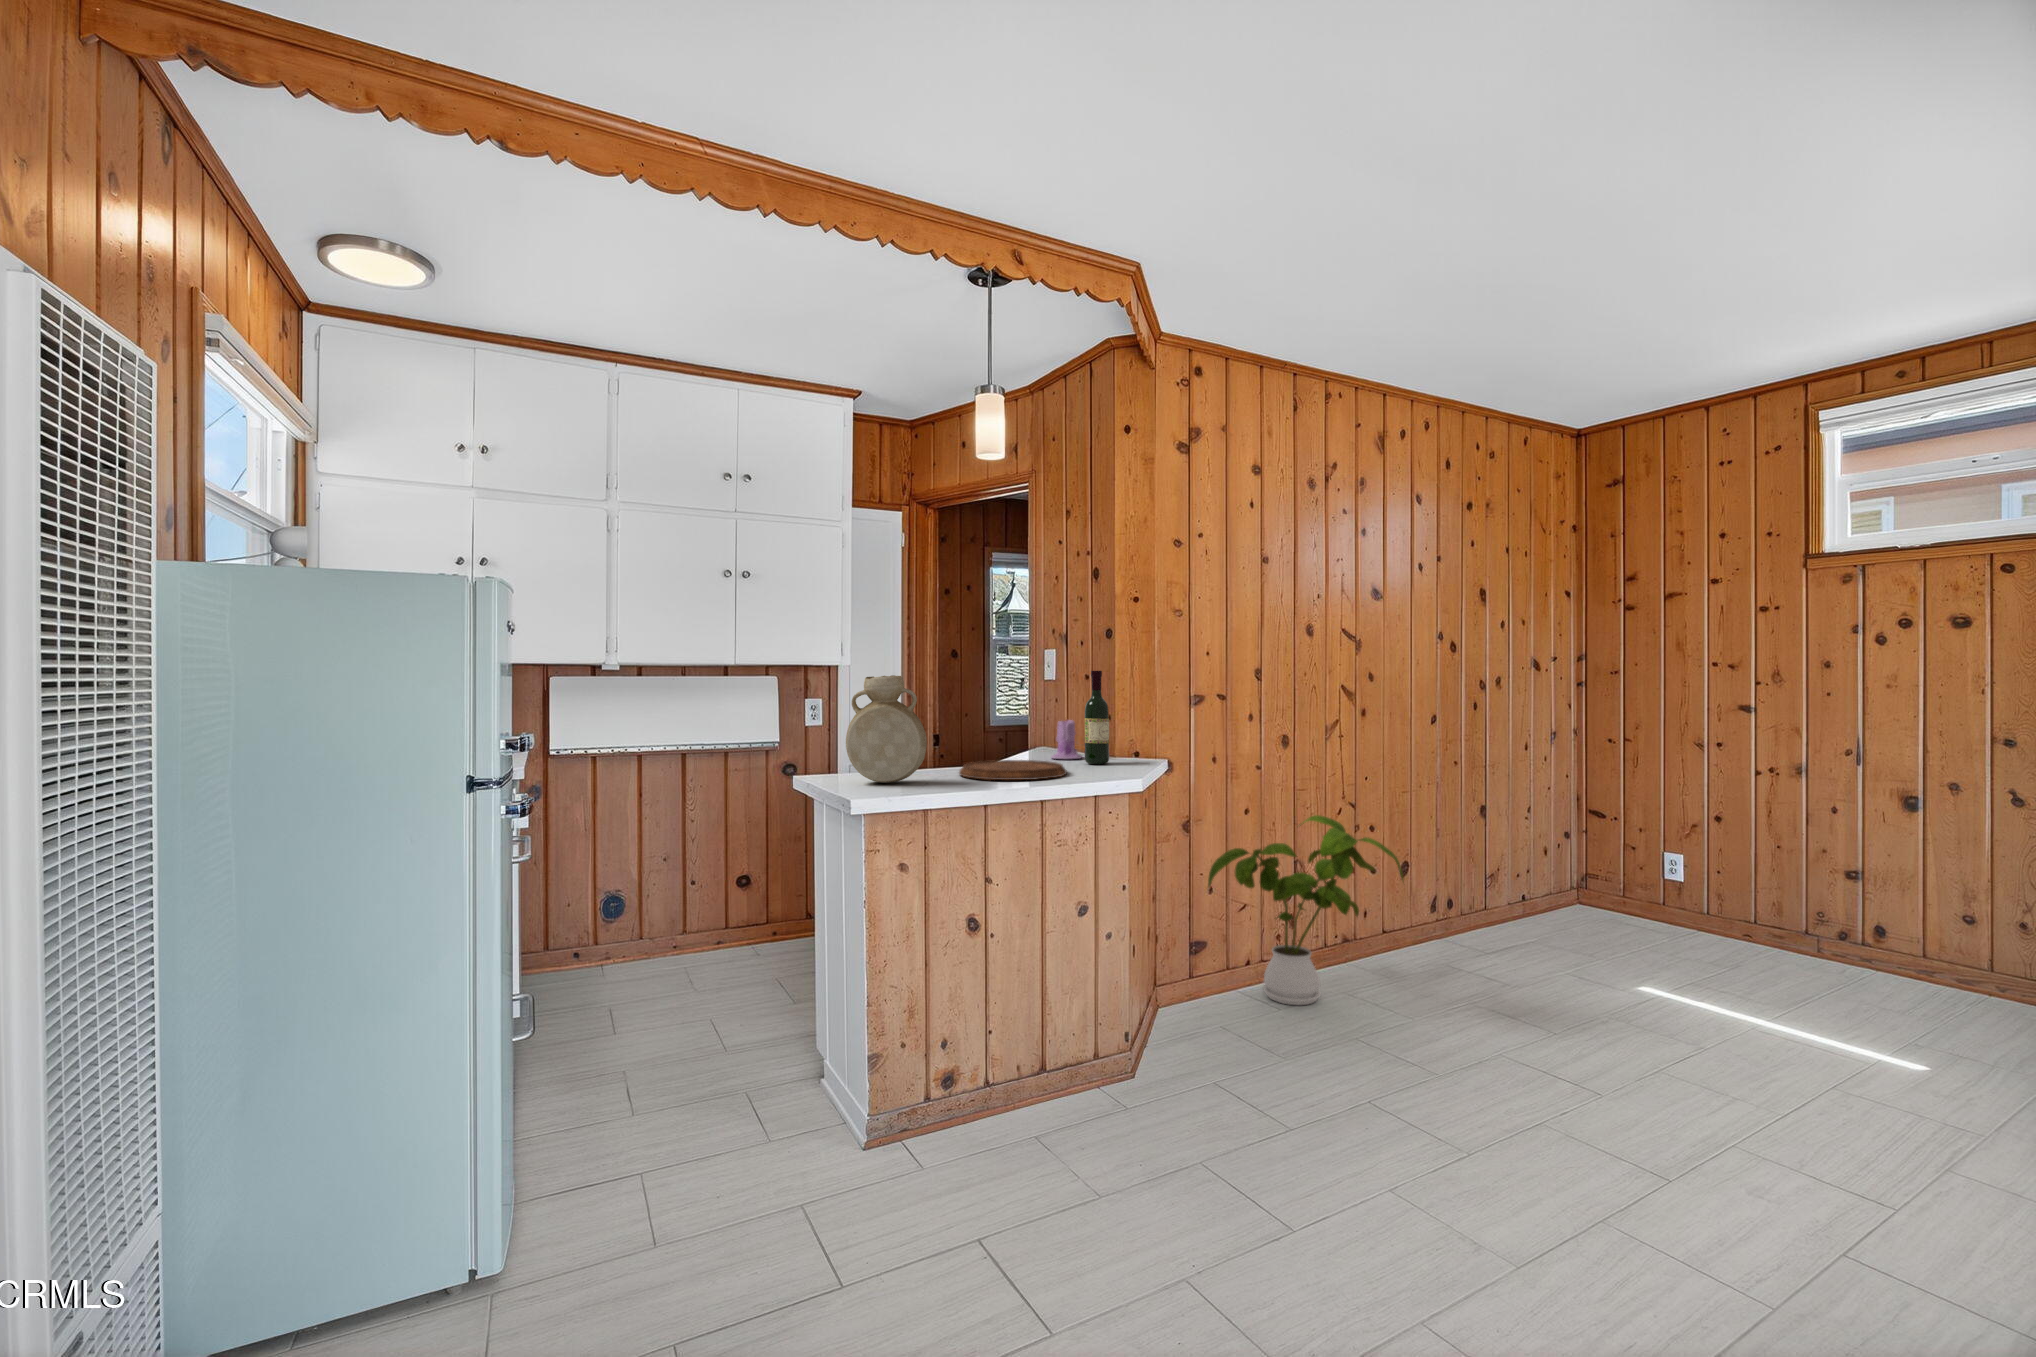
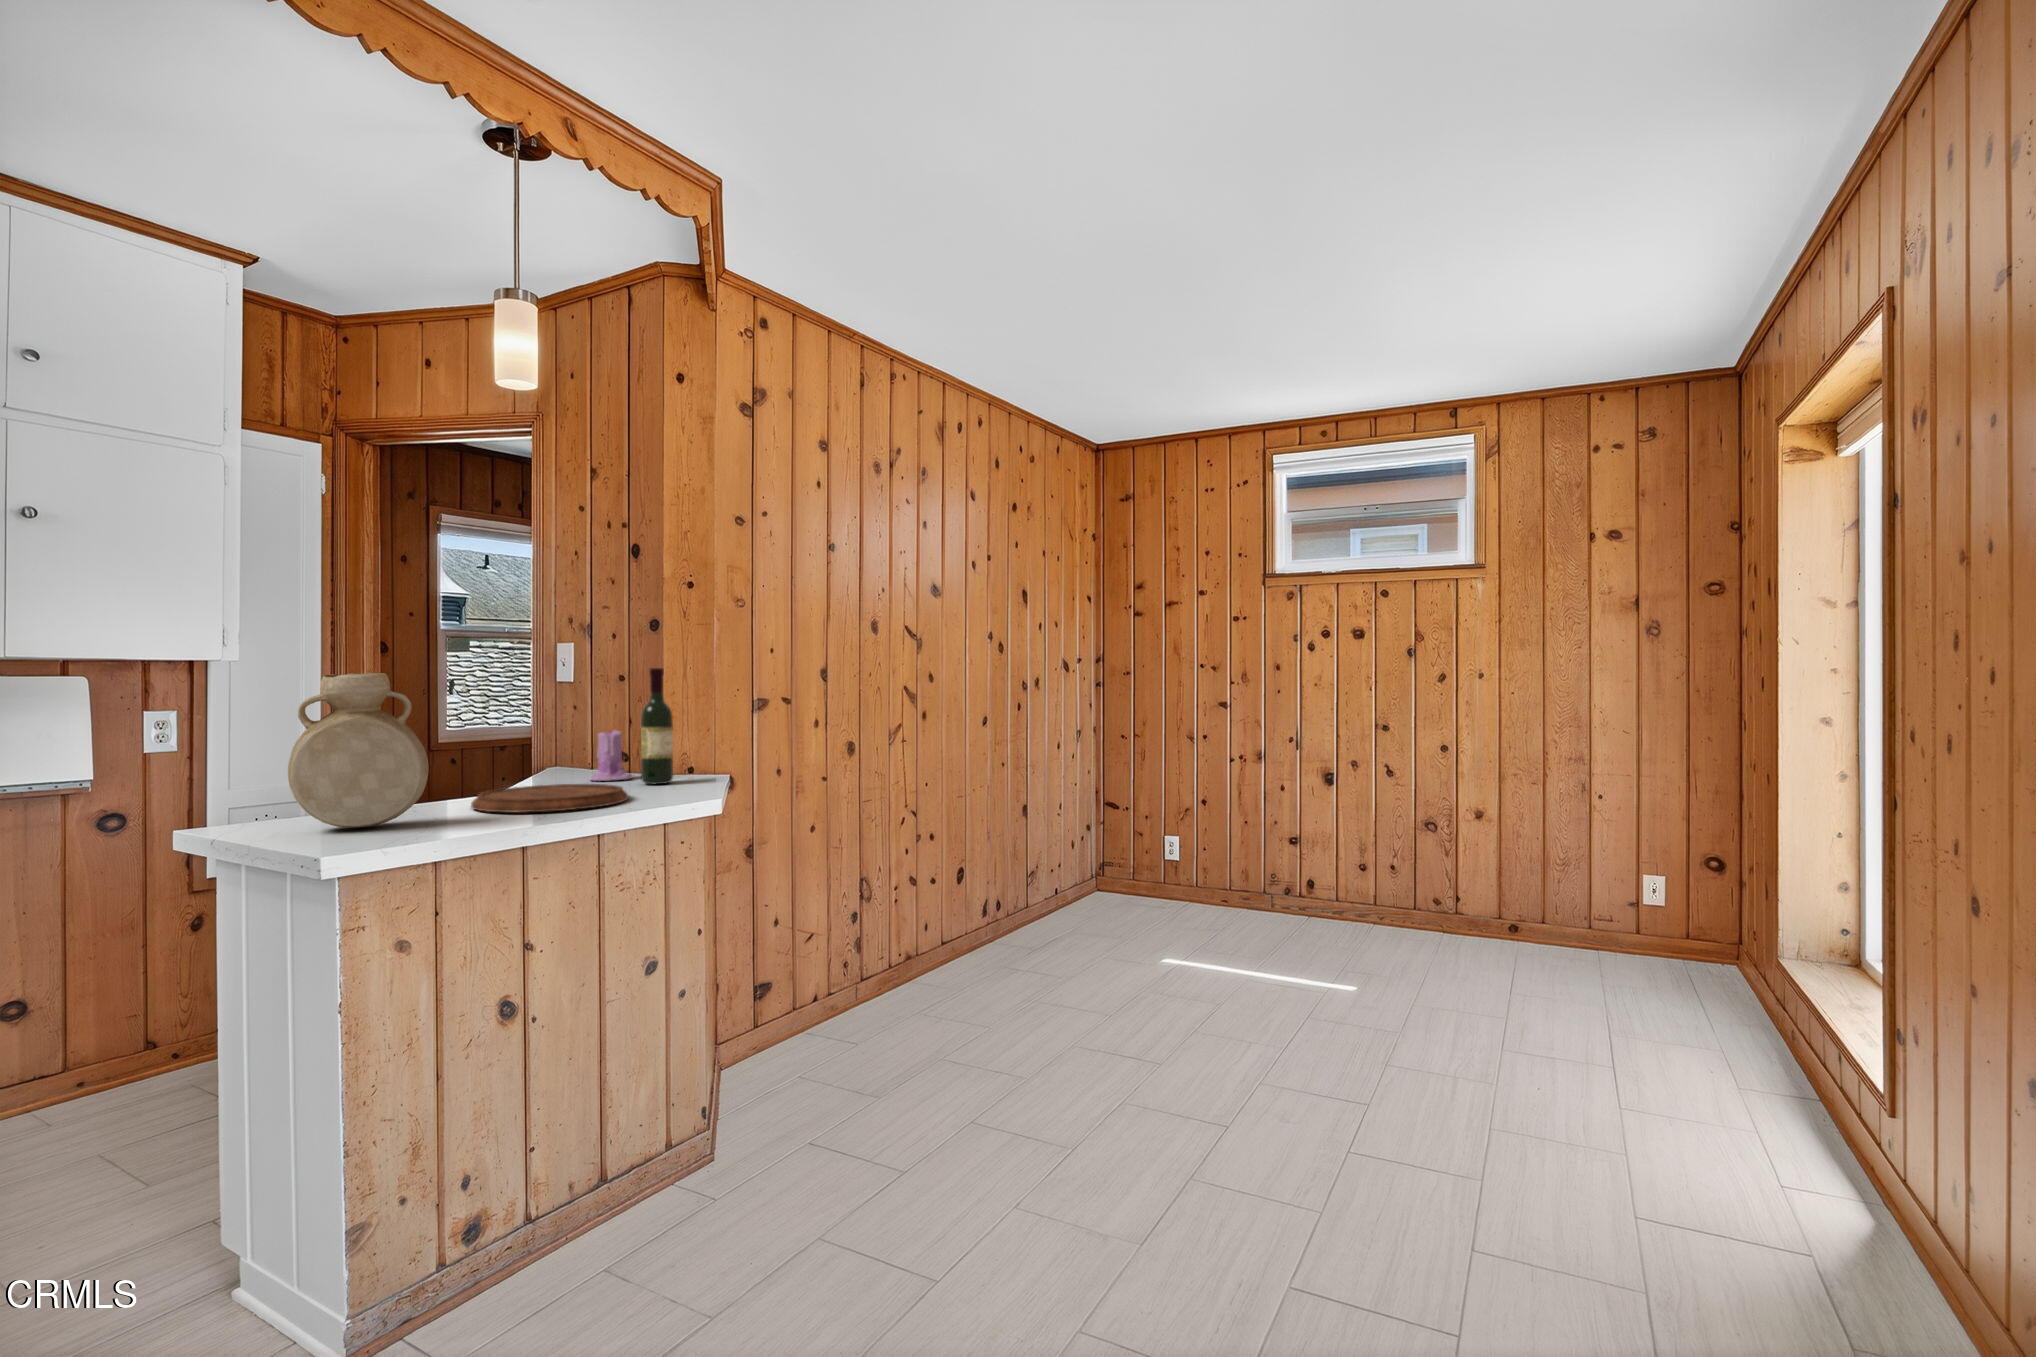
house plant: present [1208,815,1404,1005] -> none [777,826,983,1037]

